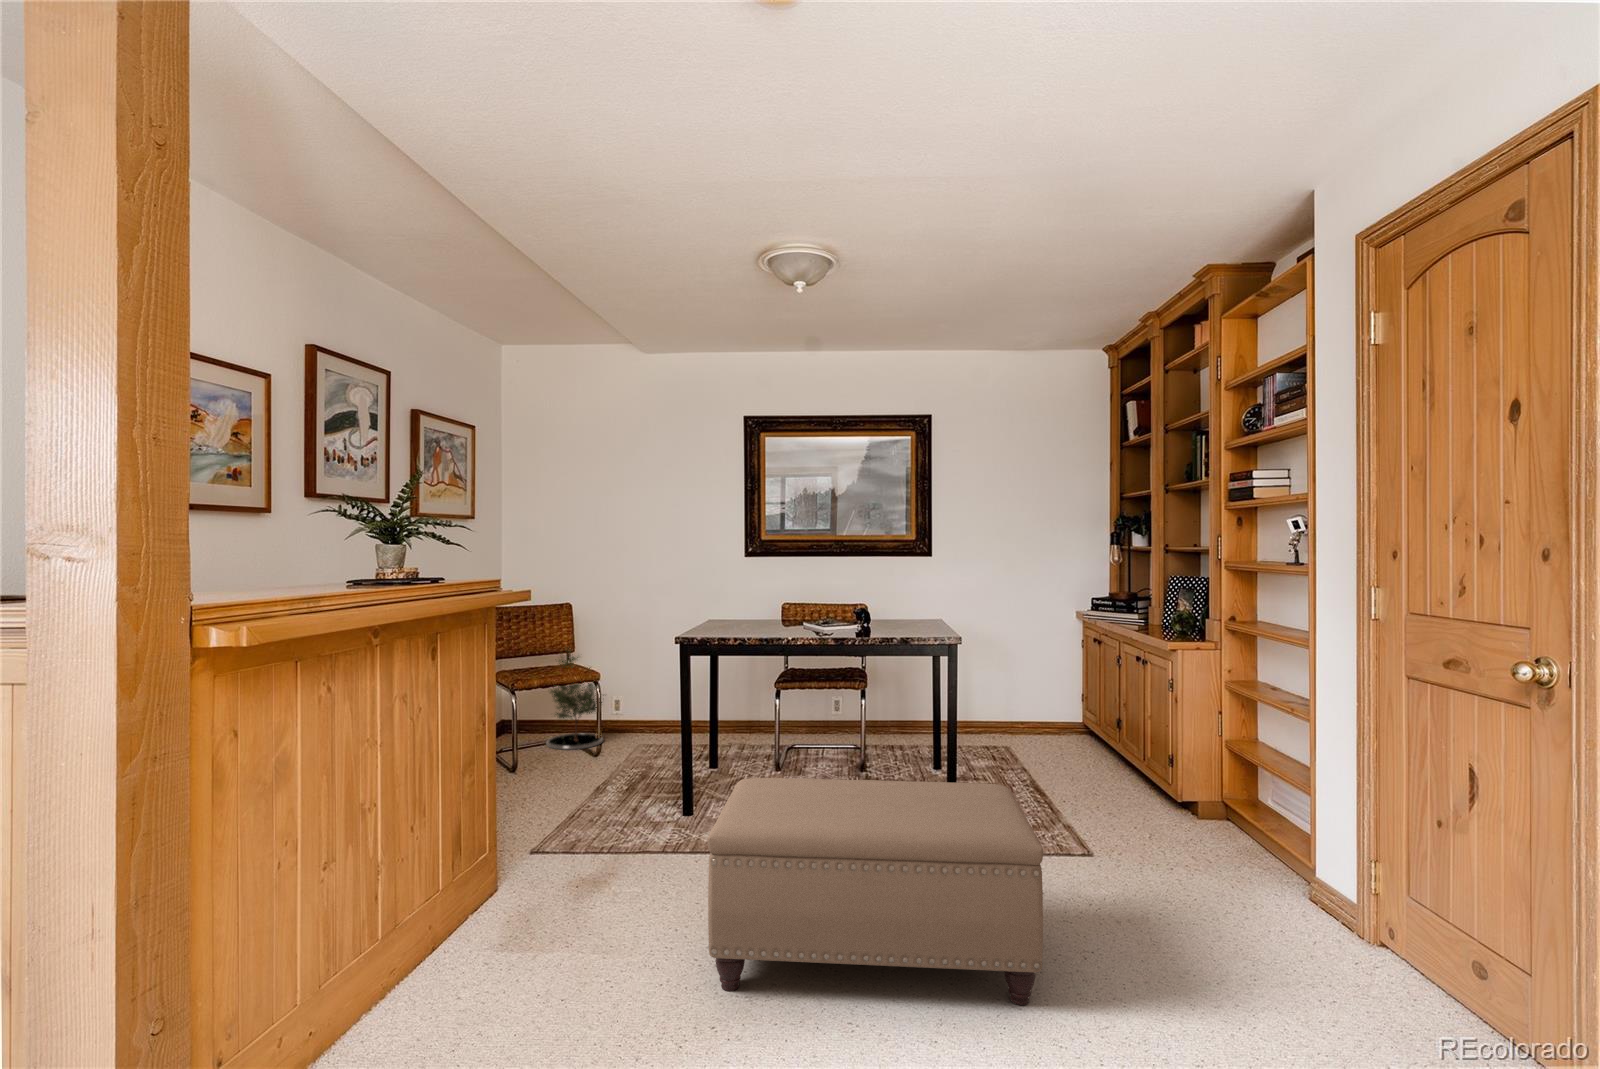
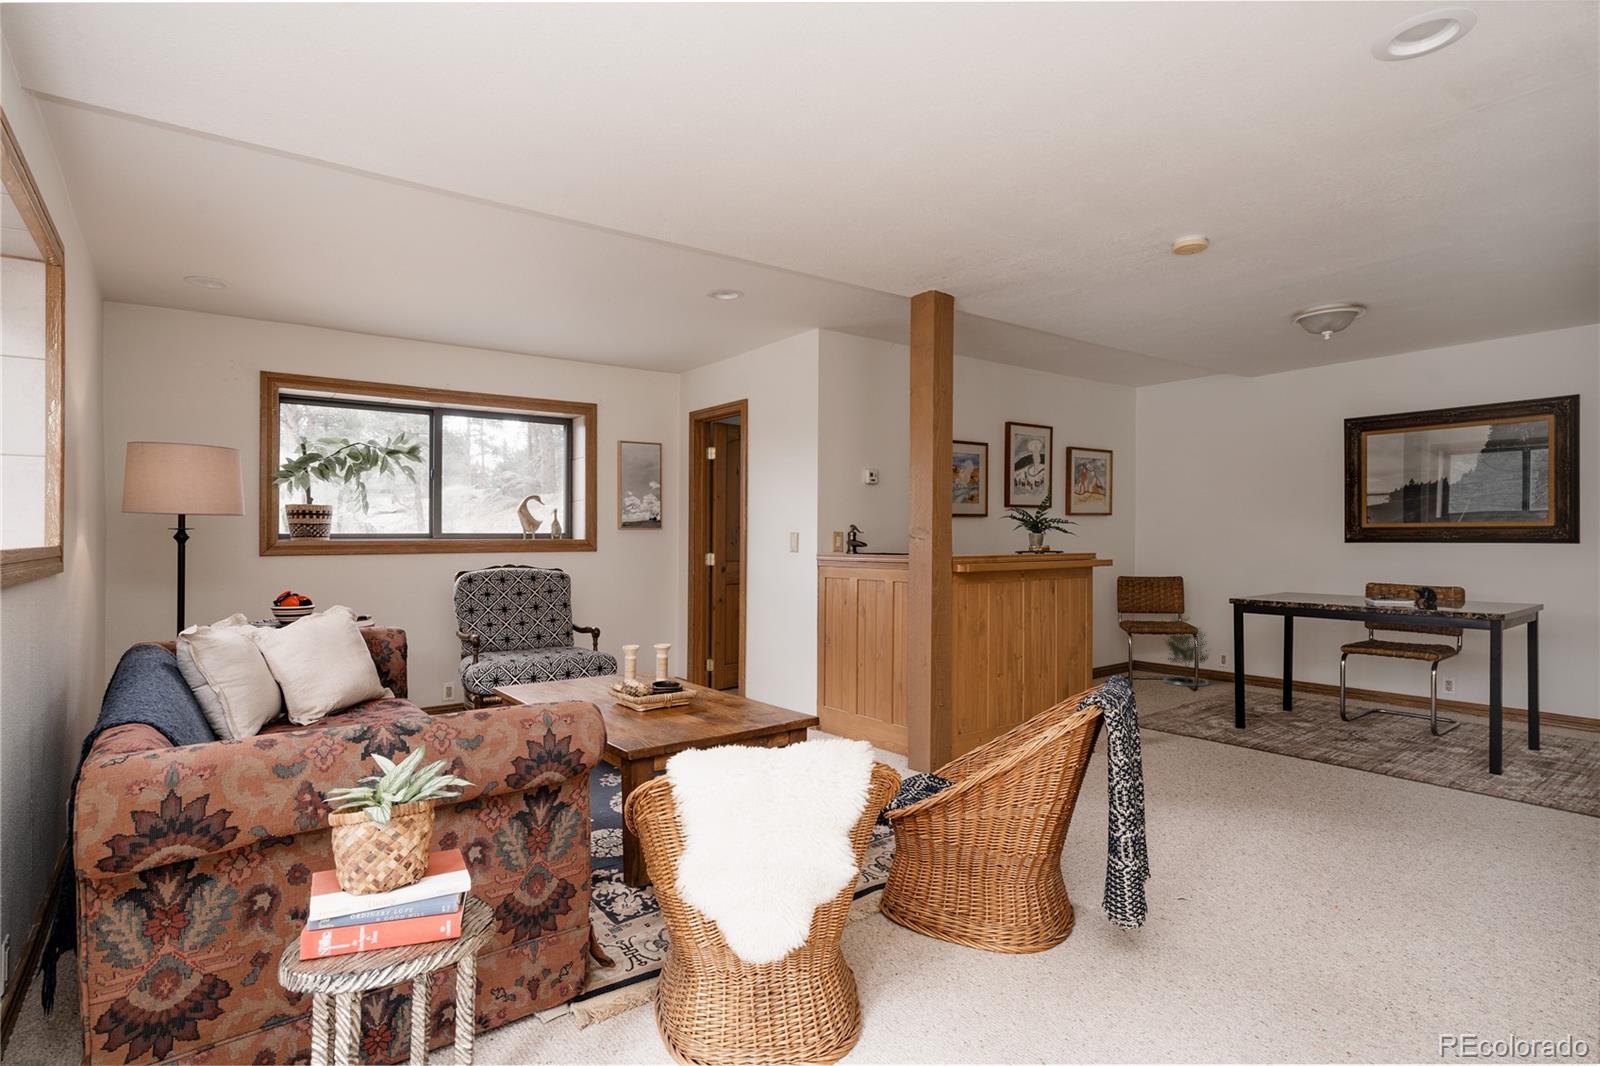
ottoman: present [707,778,1043,1005] -> none [1189,680,1440,825]

